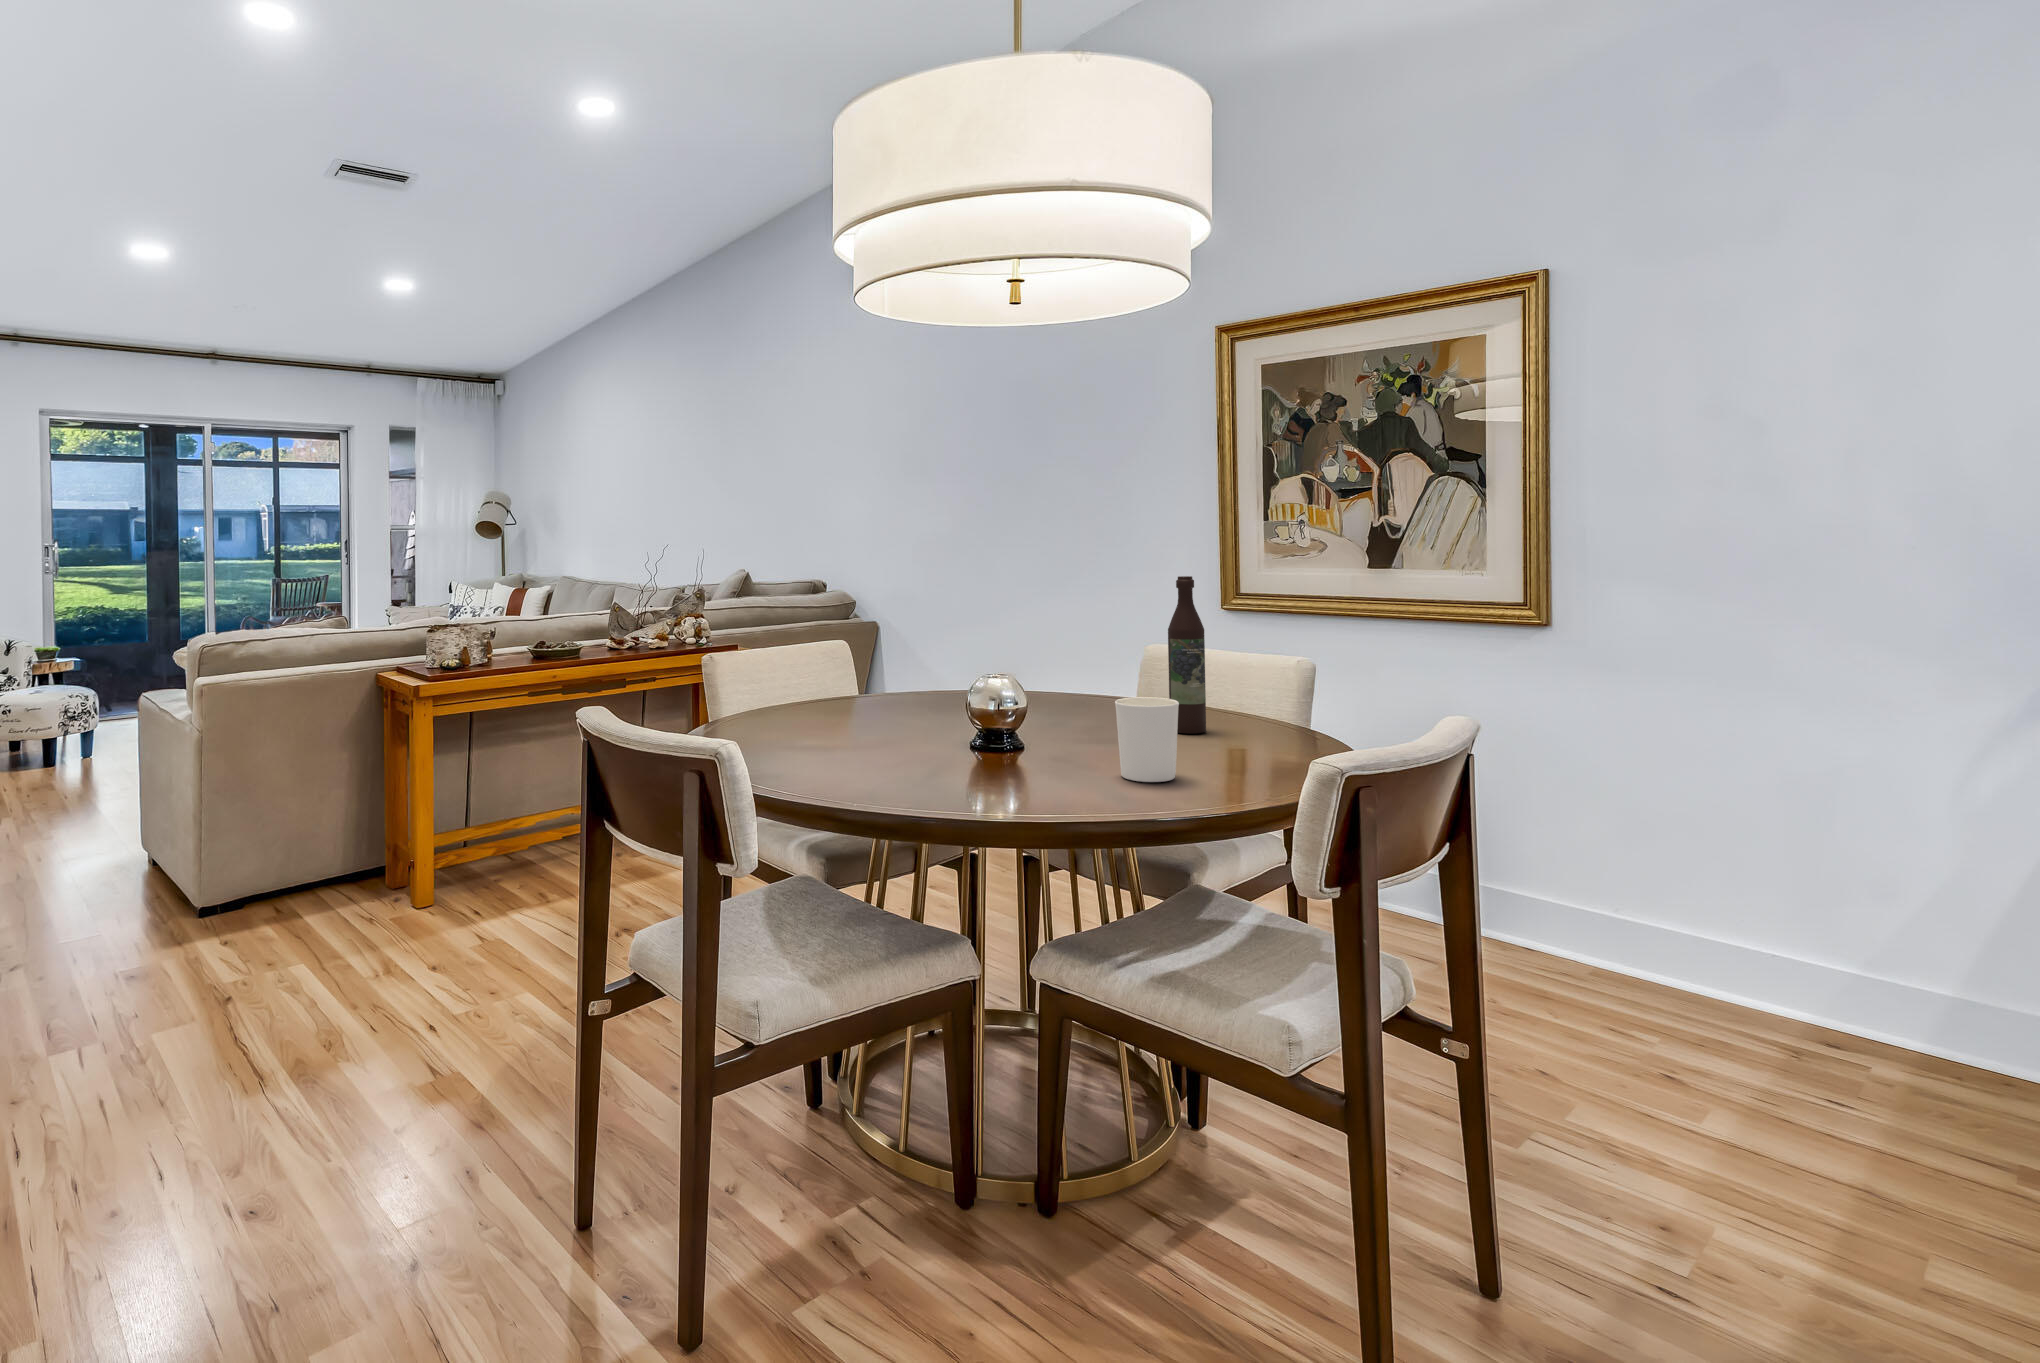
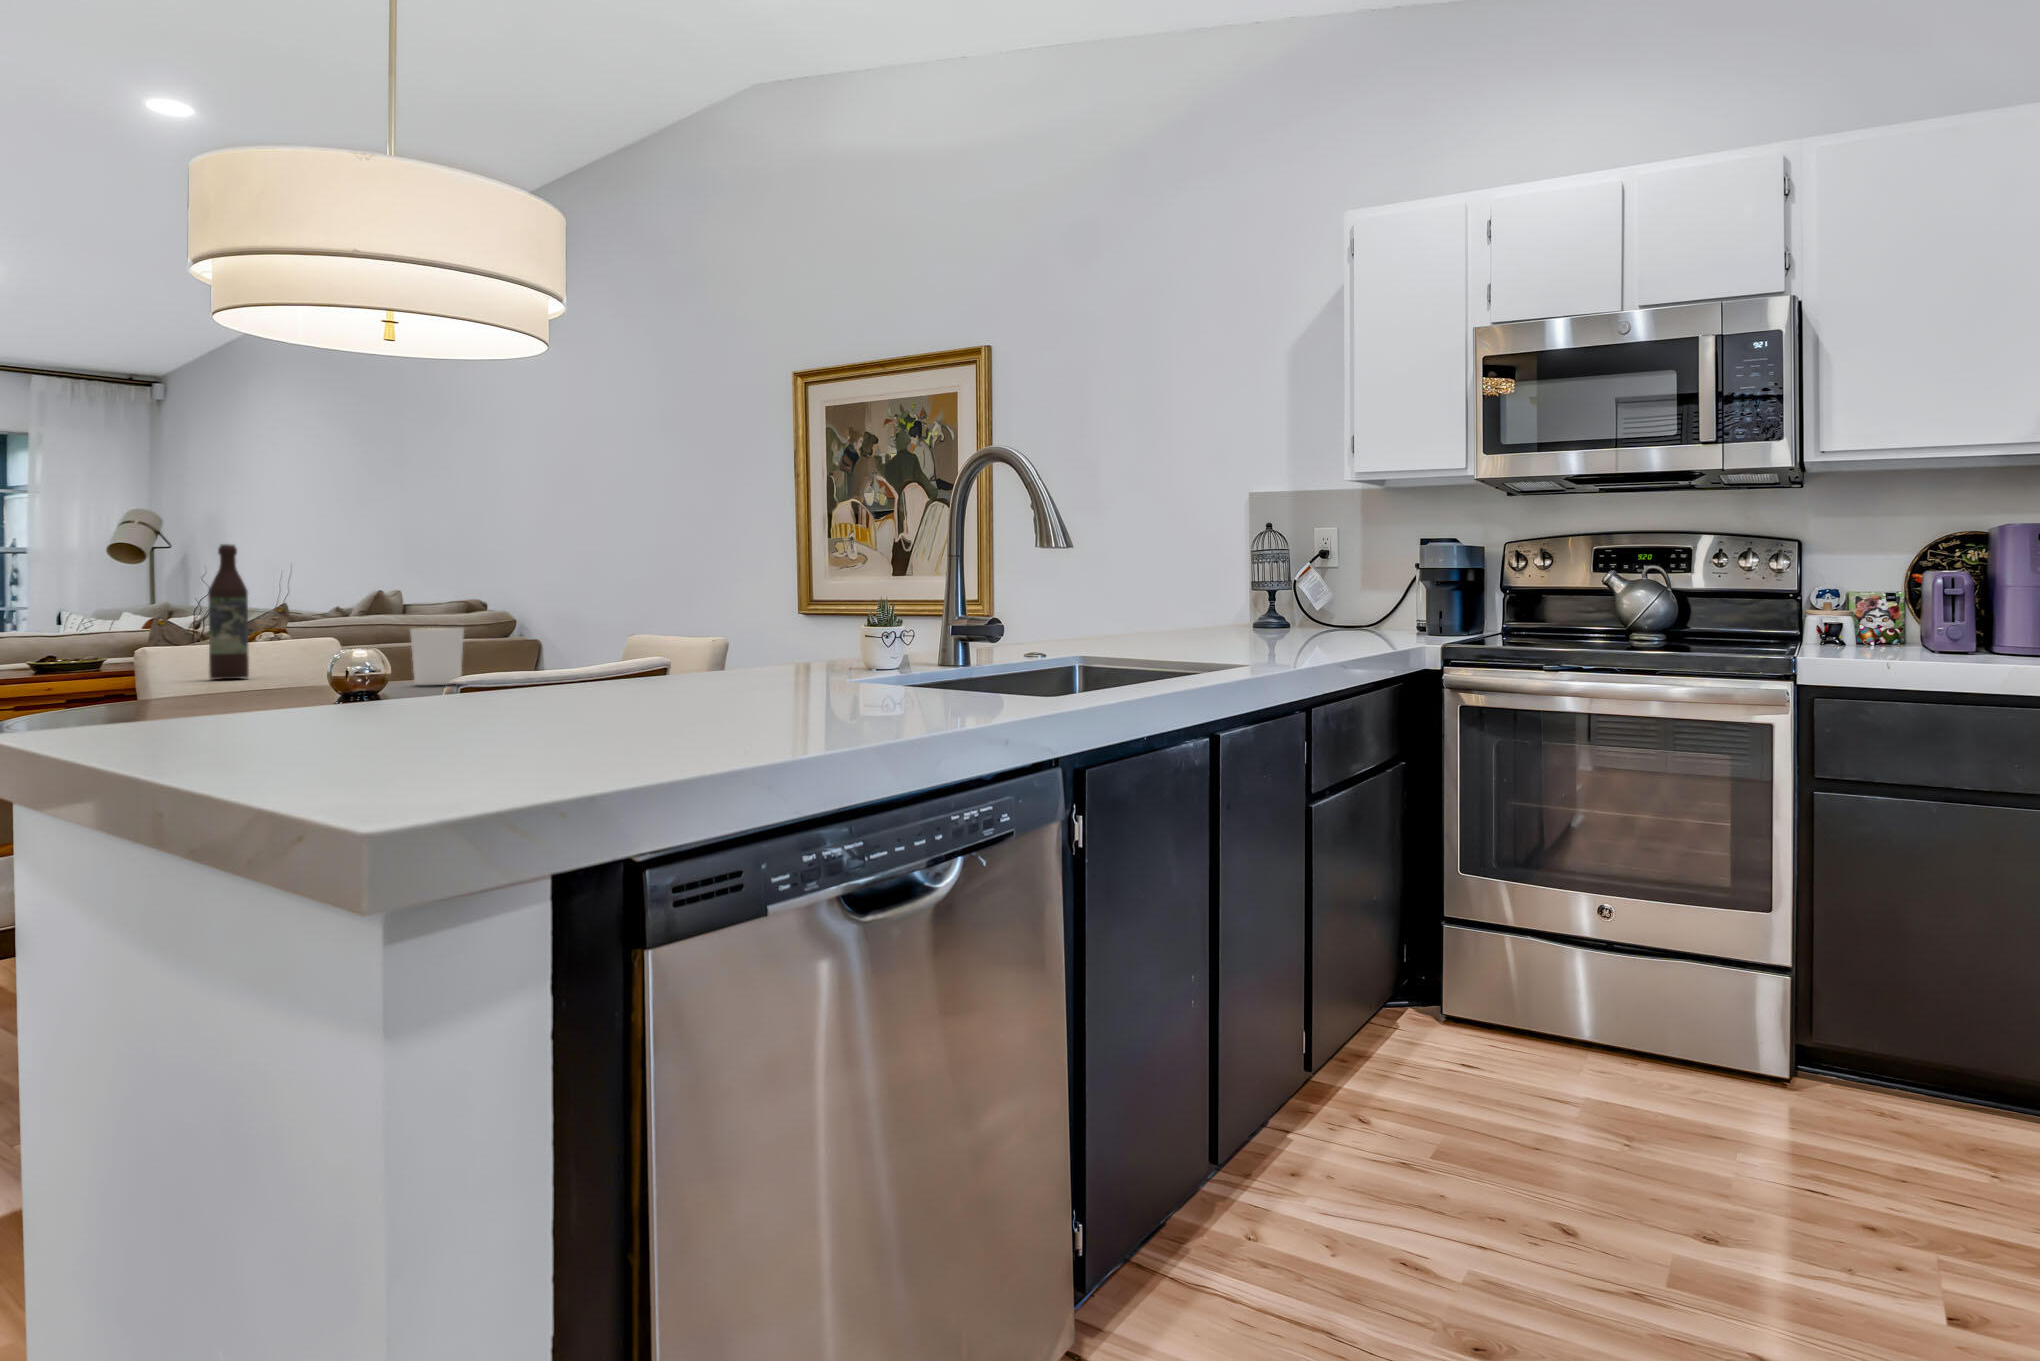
wine bottle: present [1168,576,1206,734] -> present [208,544,249,680]

